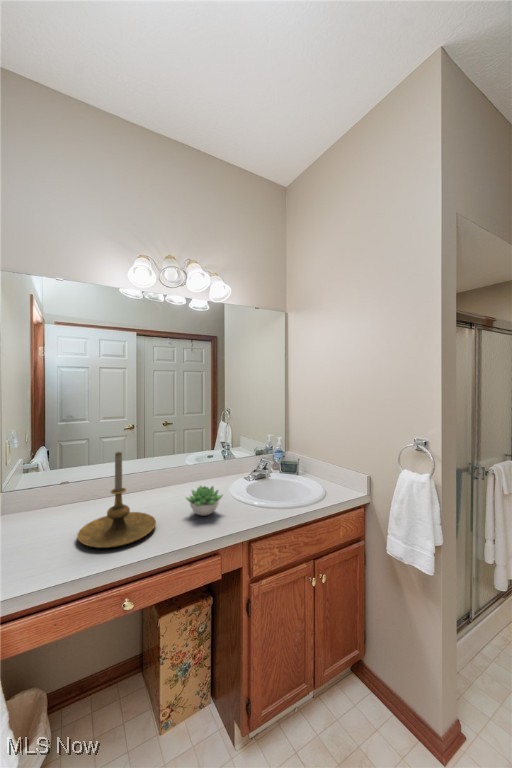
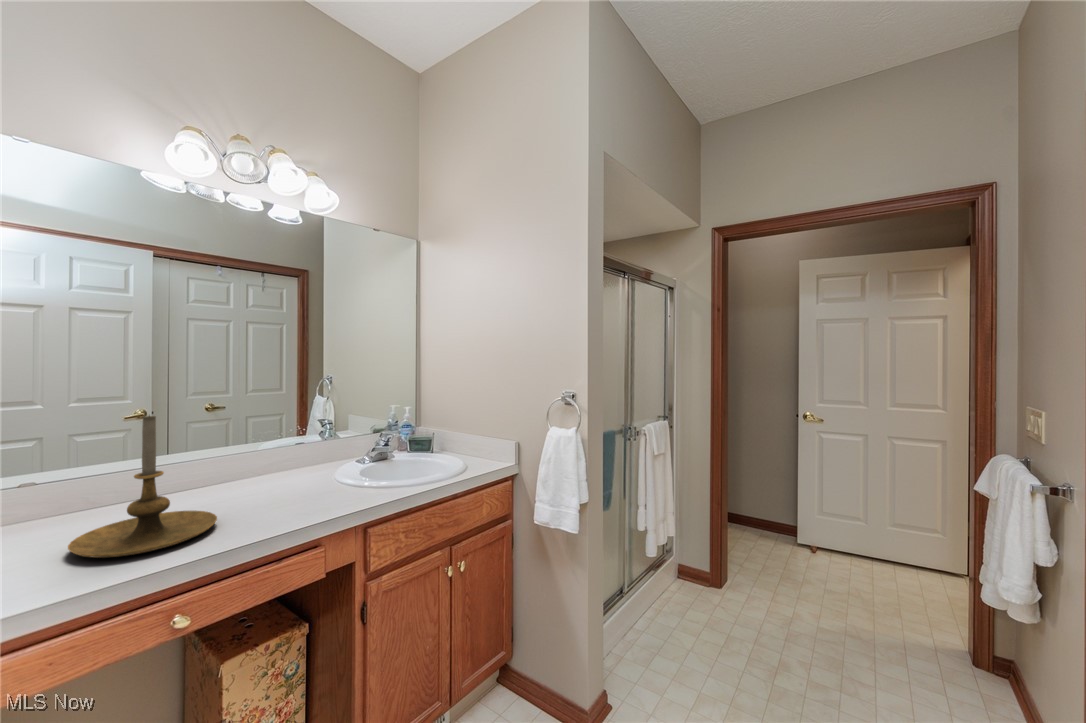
succulent plant: present [186,486,223,515] -> none [265,464,326,504]

